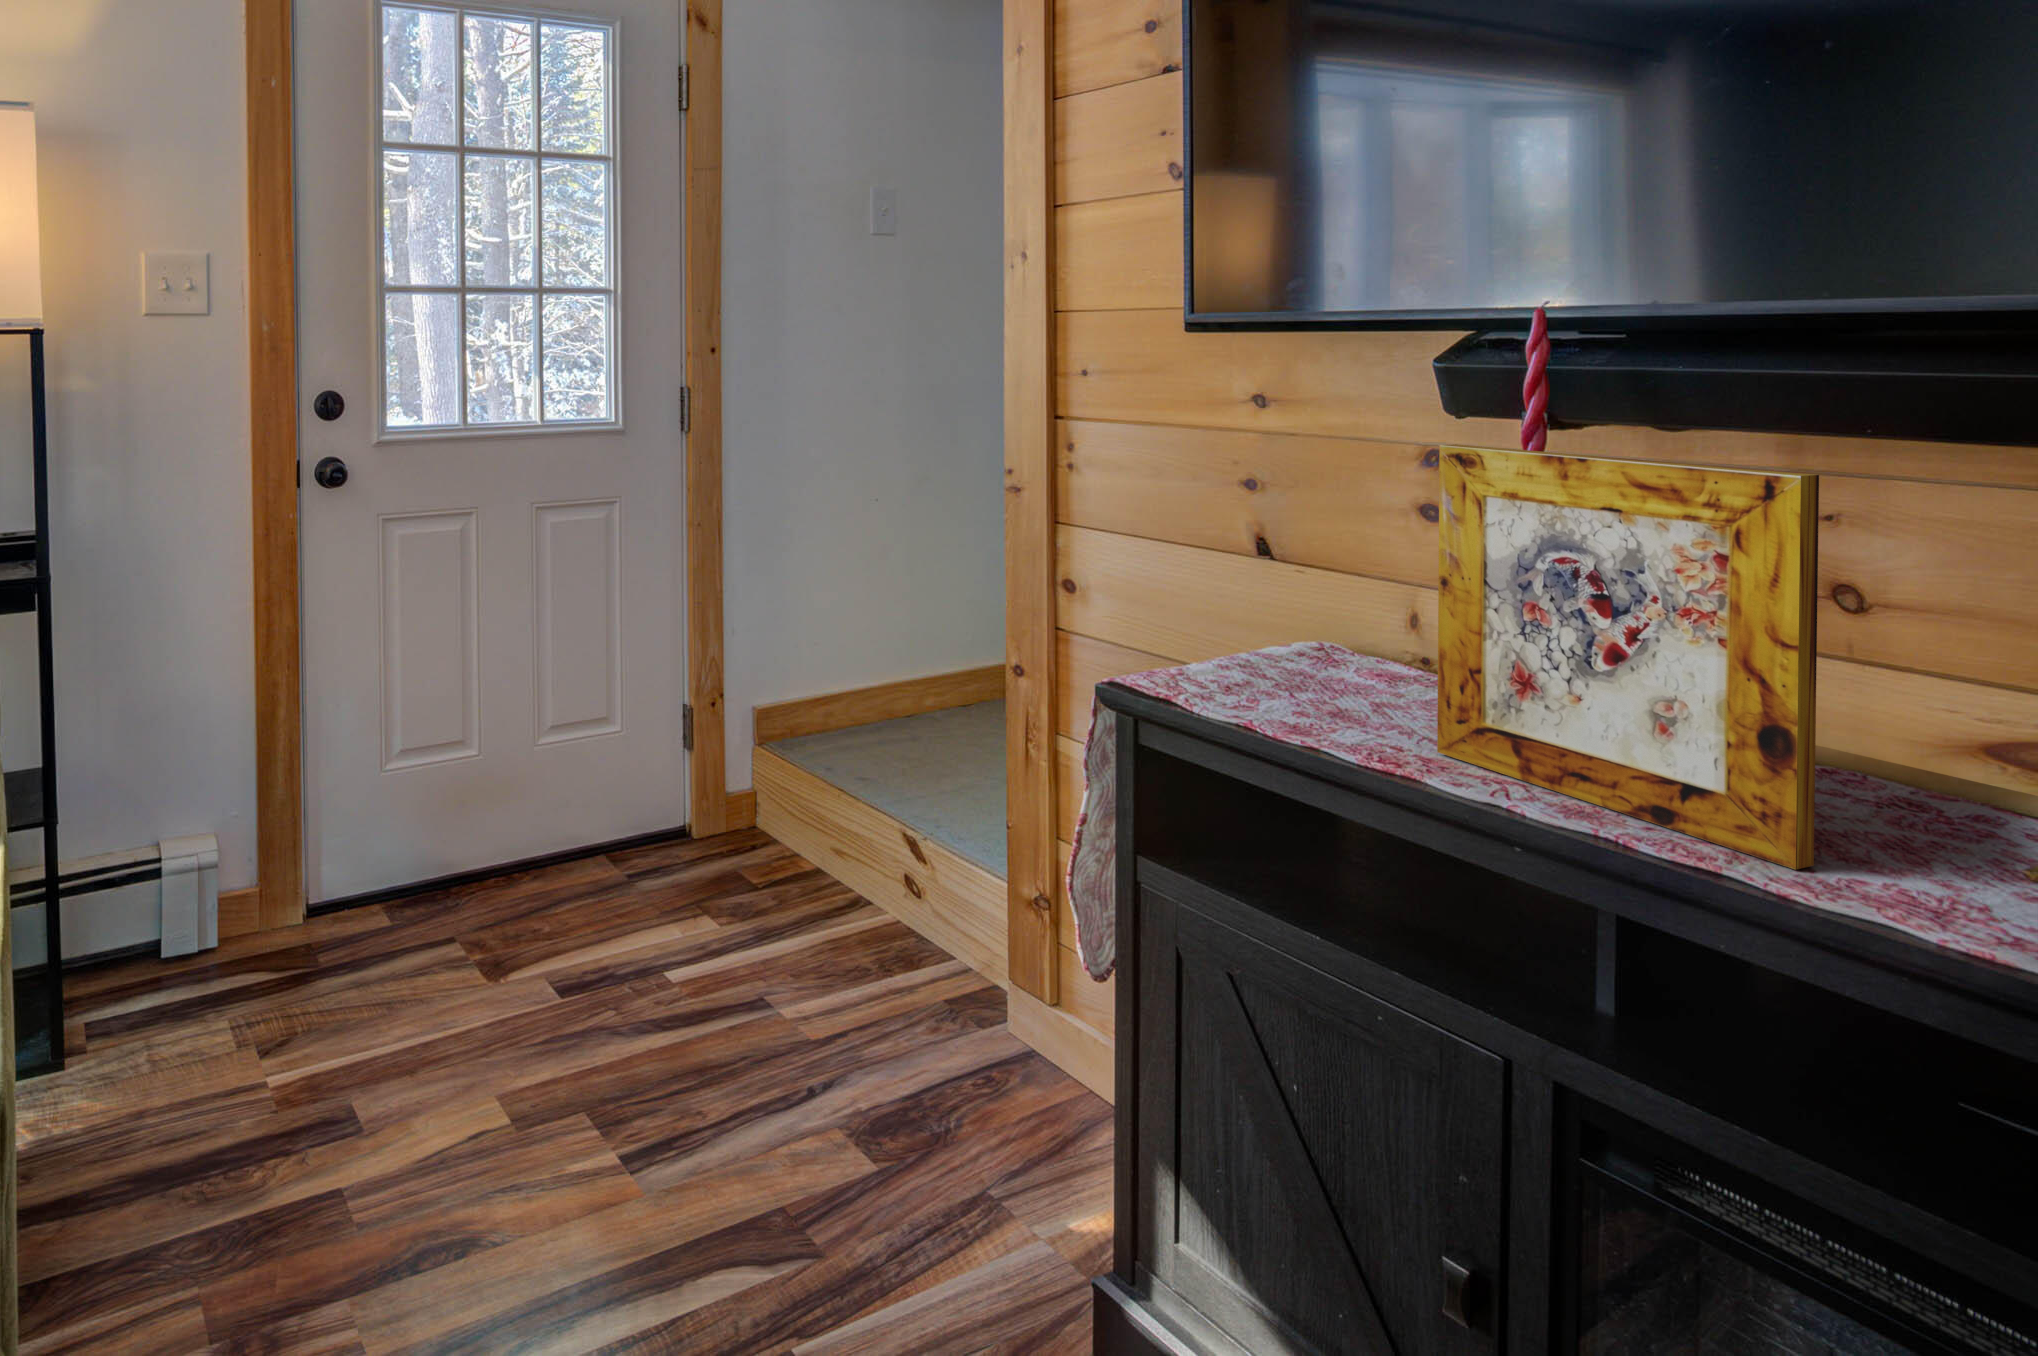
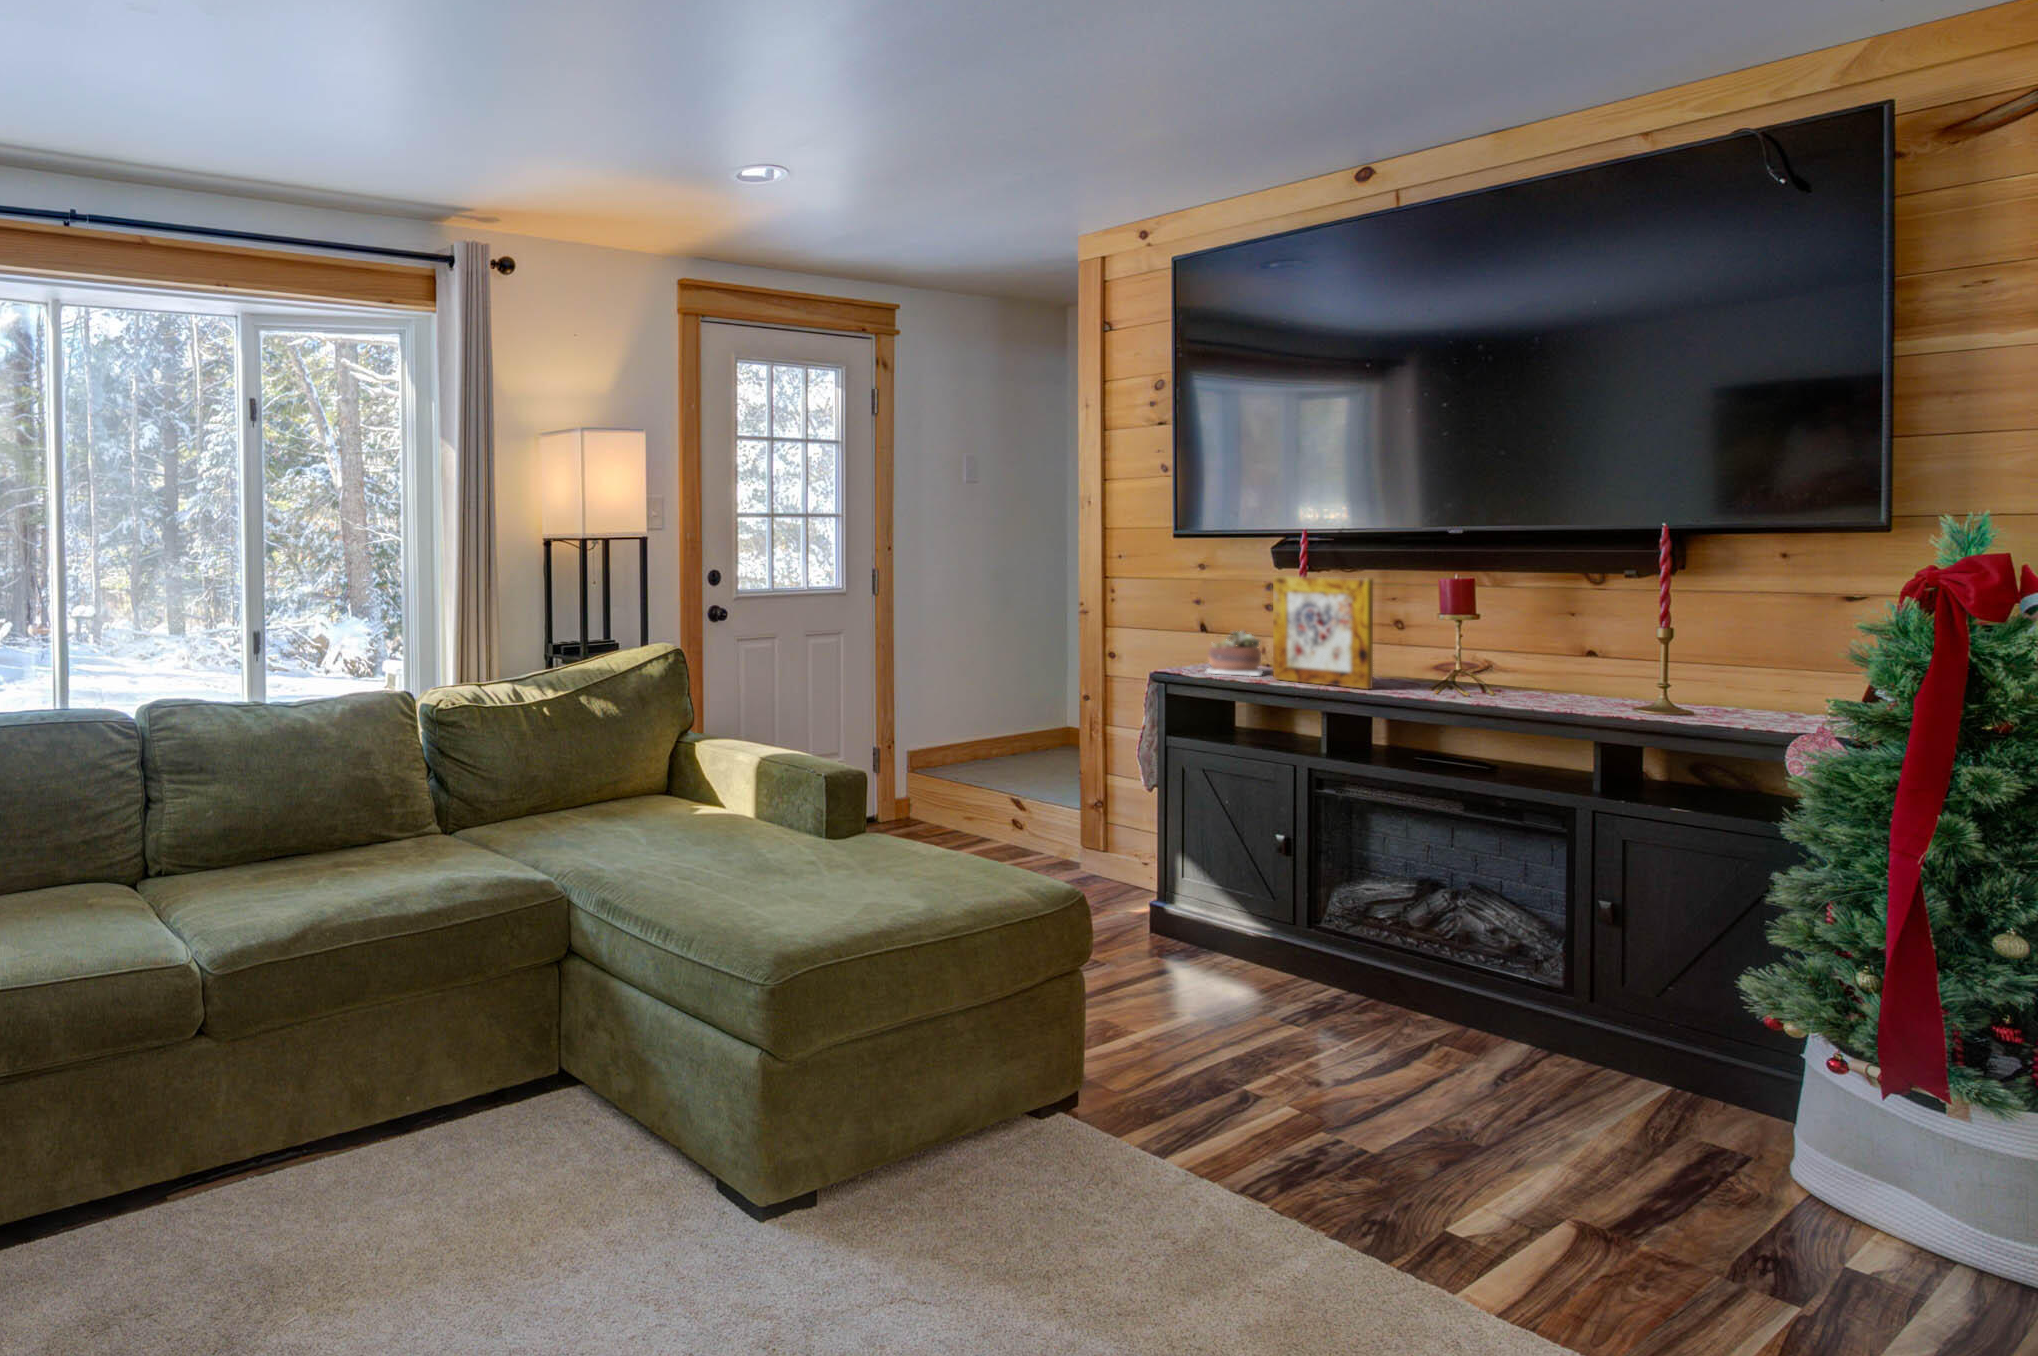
succulent plant: none [1242,578,1412,725] -> present [1206,631,1263,676]

